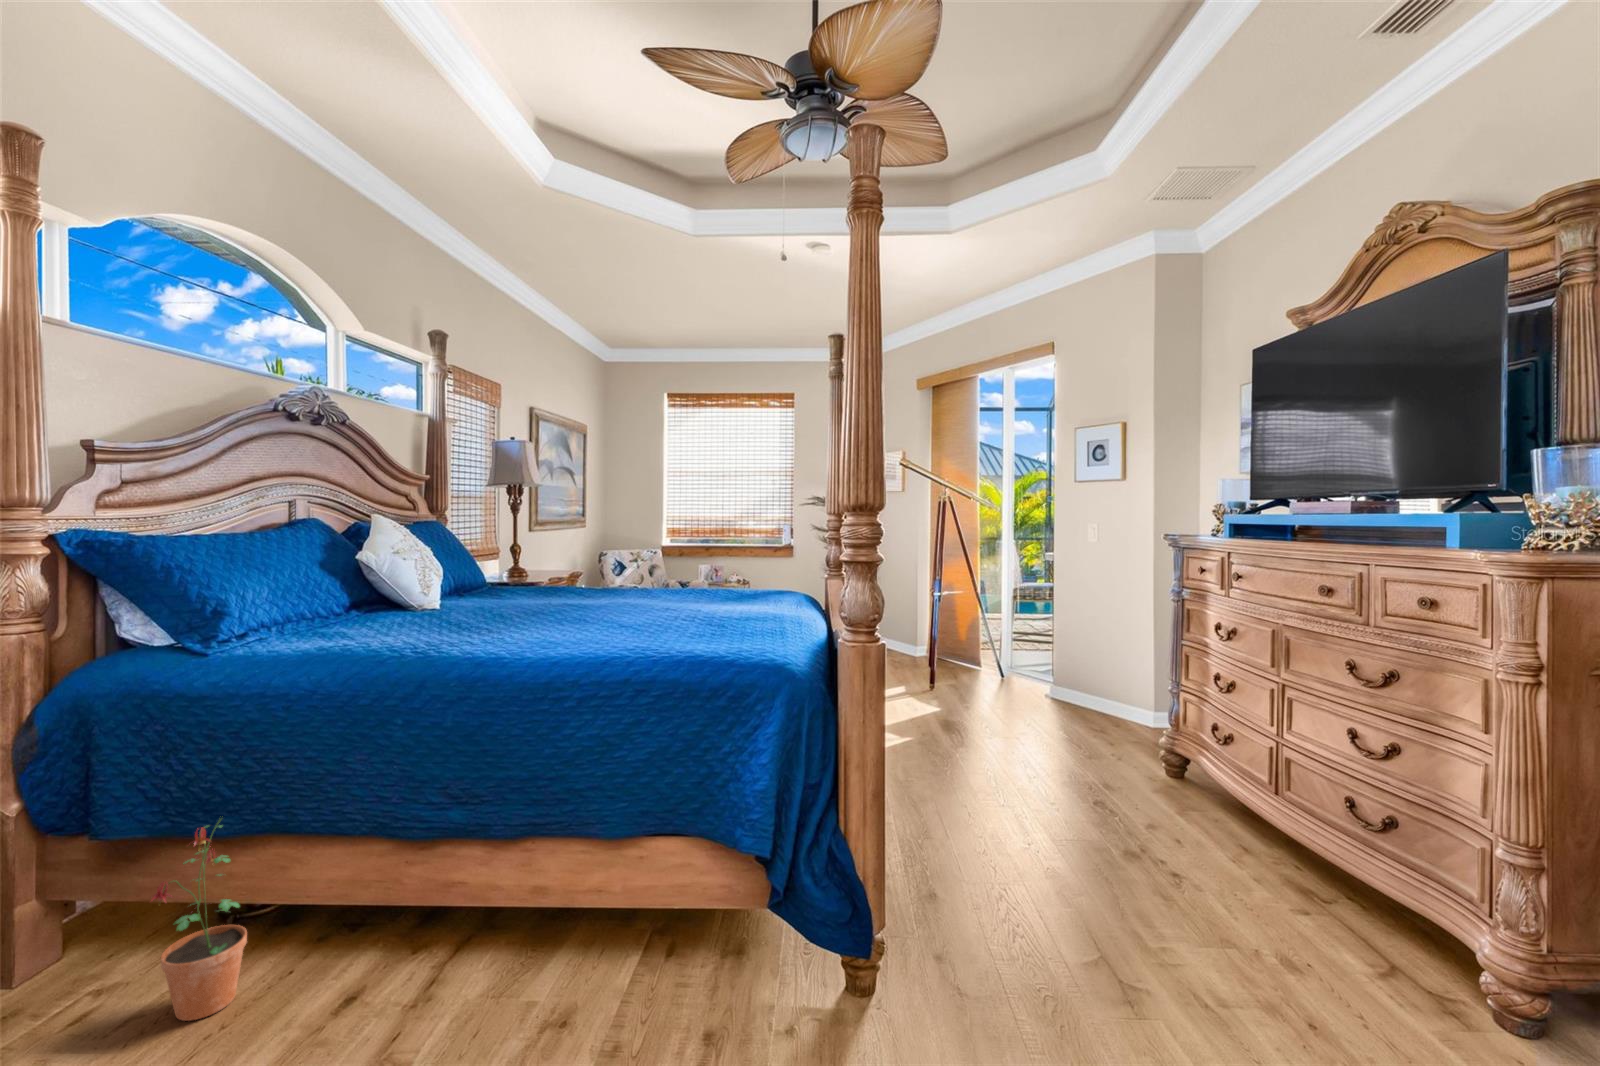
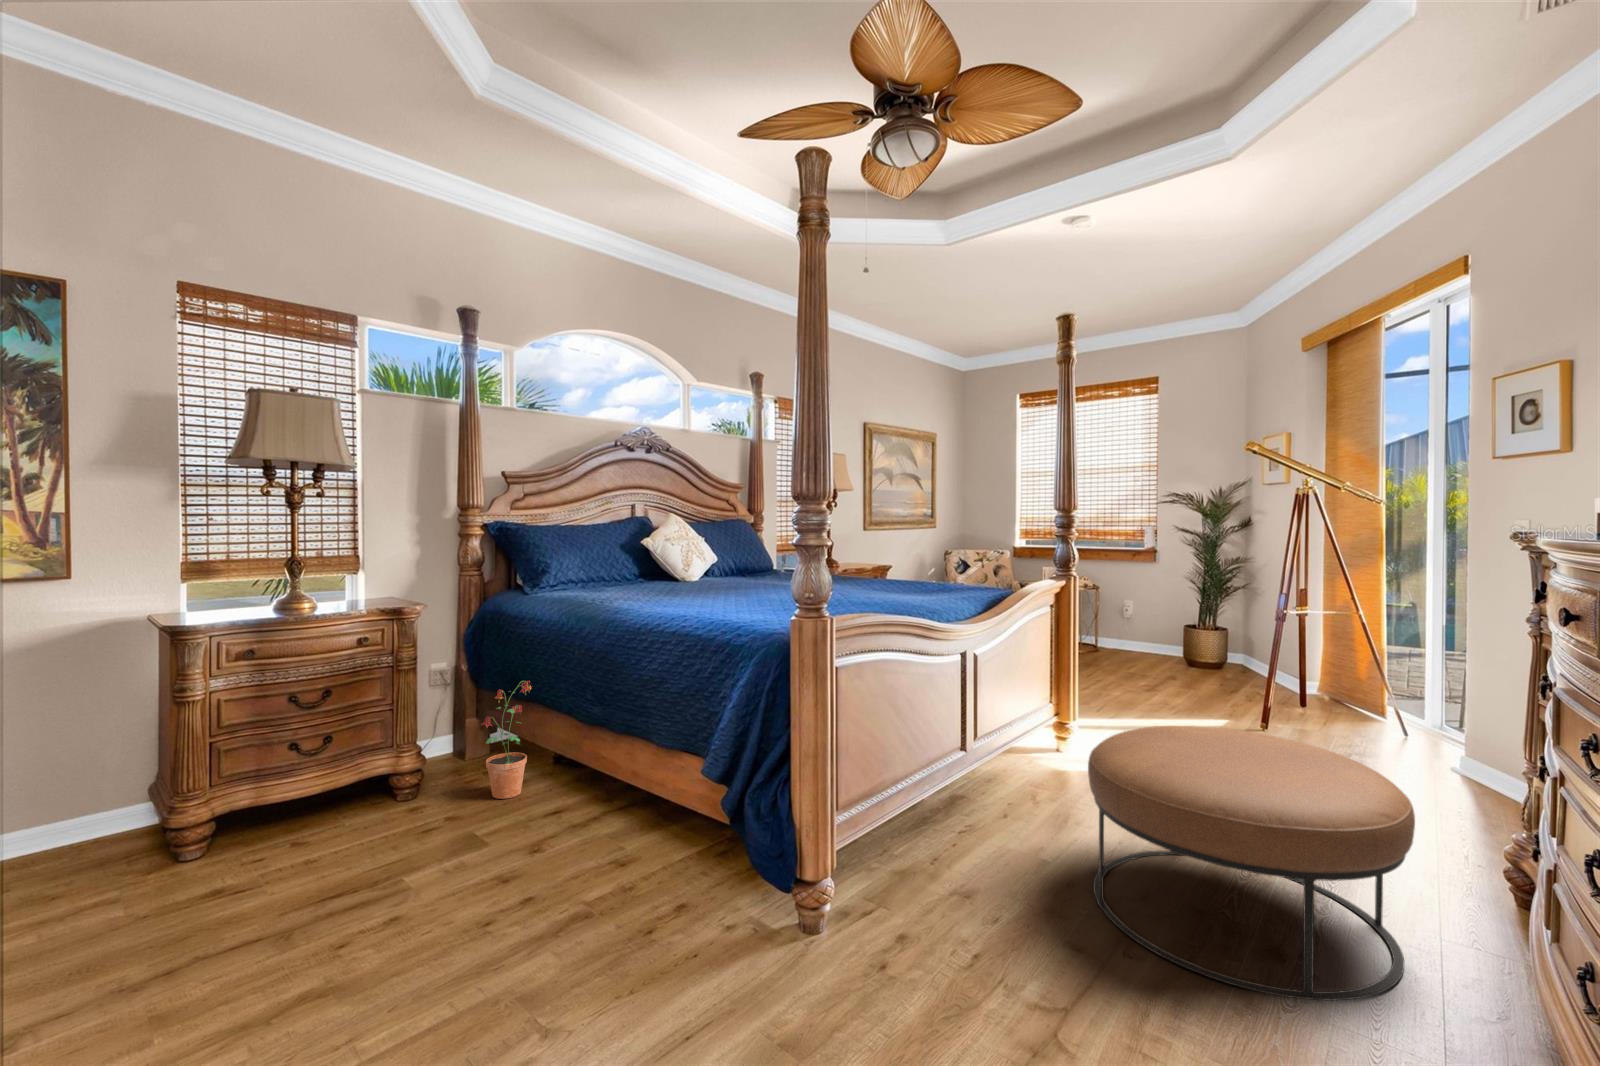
ottoman: none [975,694,1209,893] -> present [1088,726,1415,1001]

